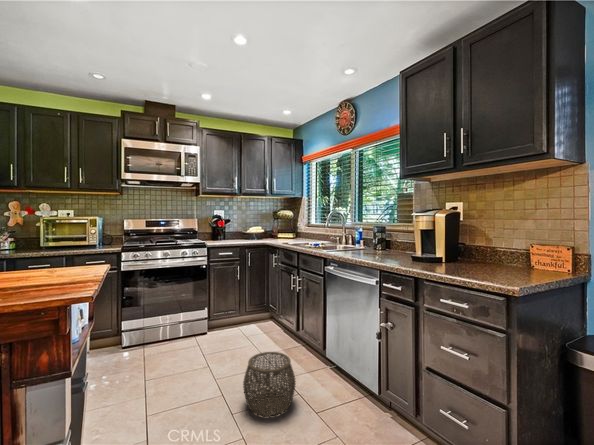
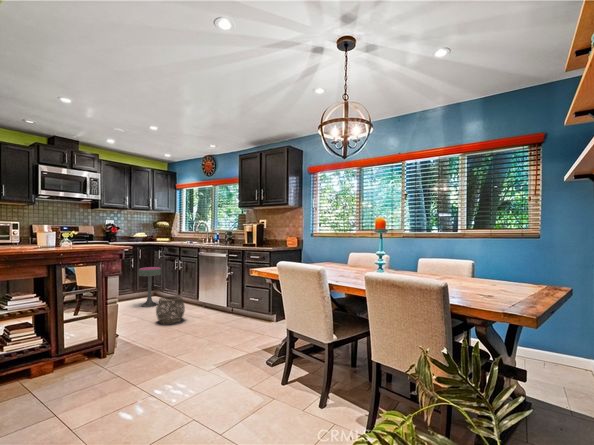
bar stool: none [242,281,273,345] -> present [139,267,161,307]

